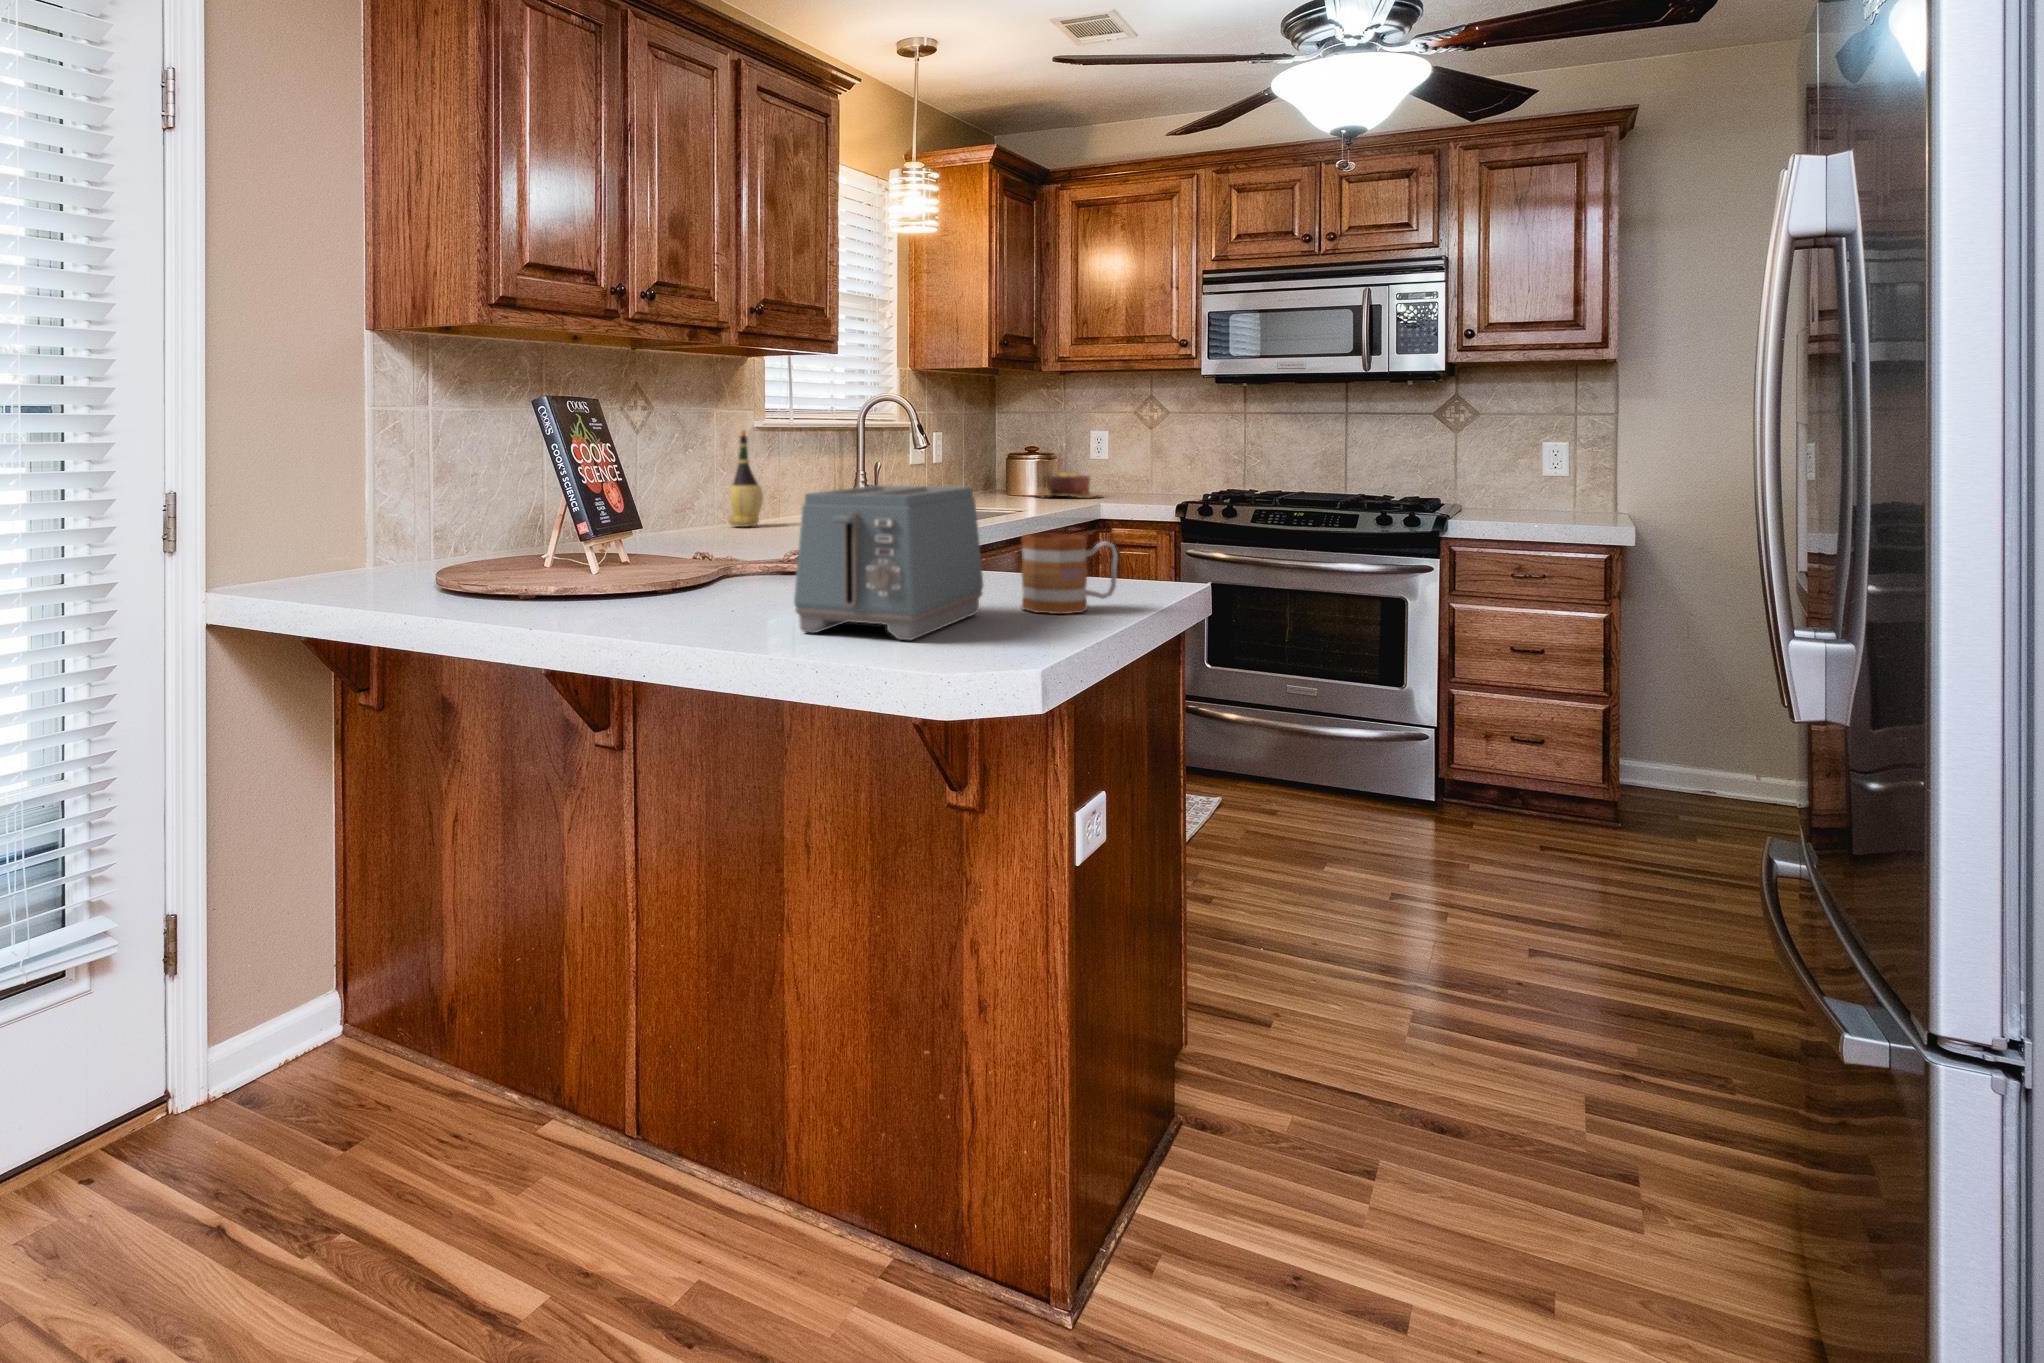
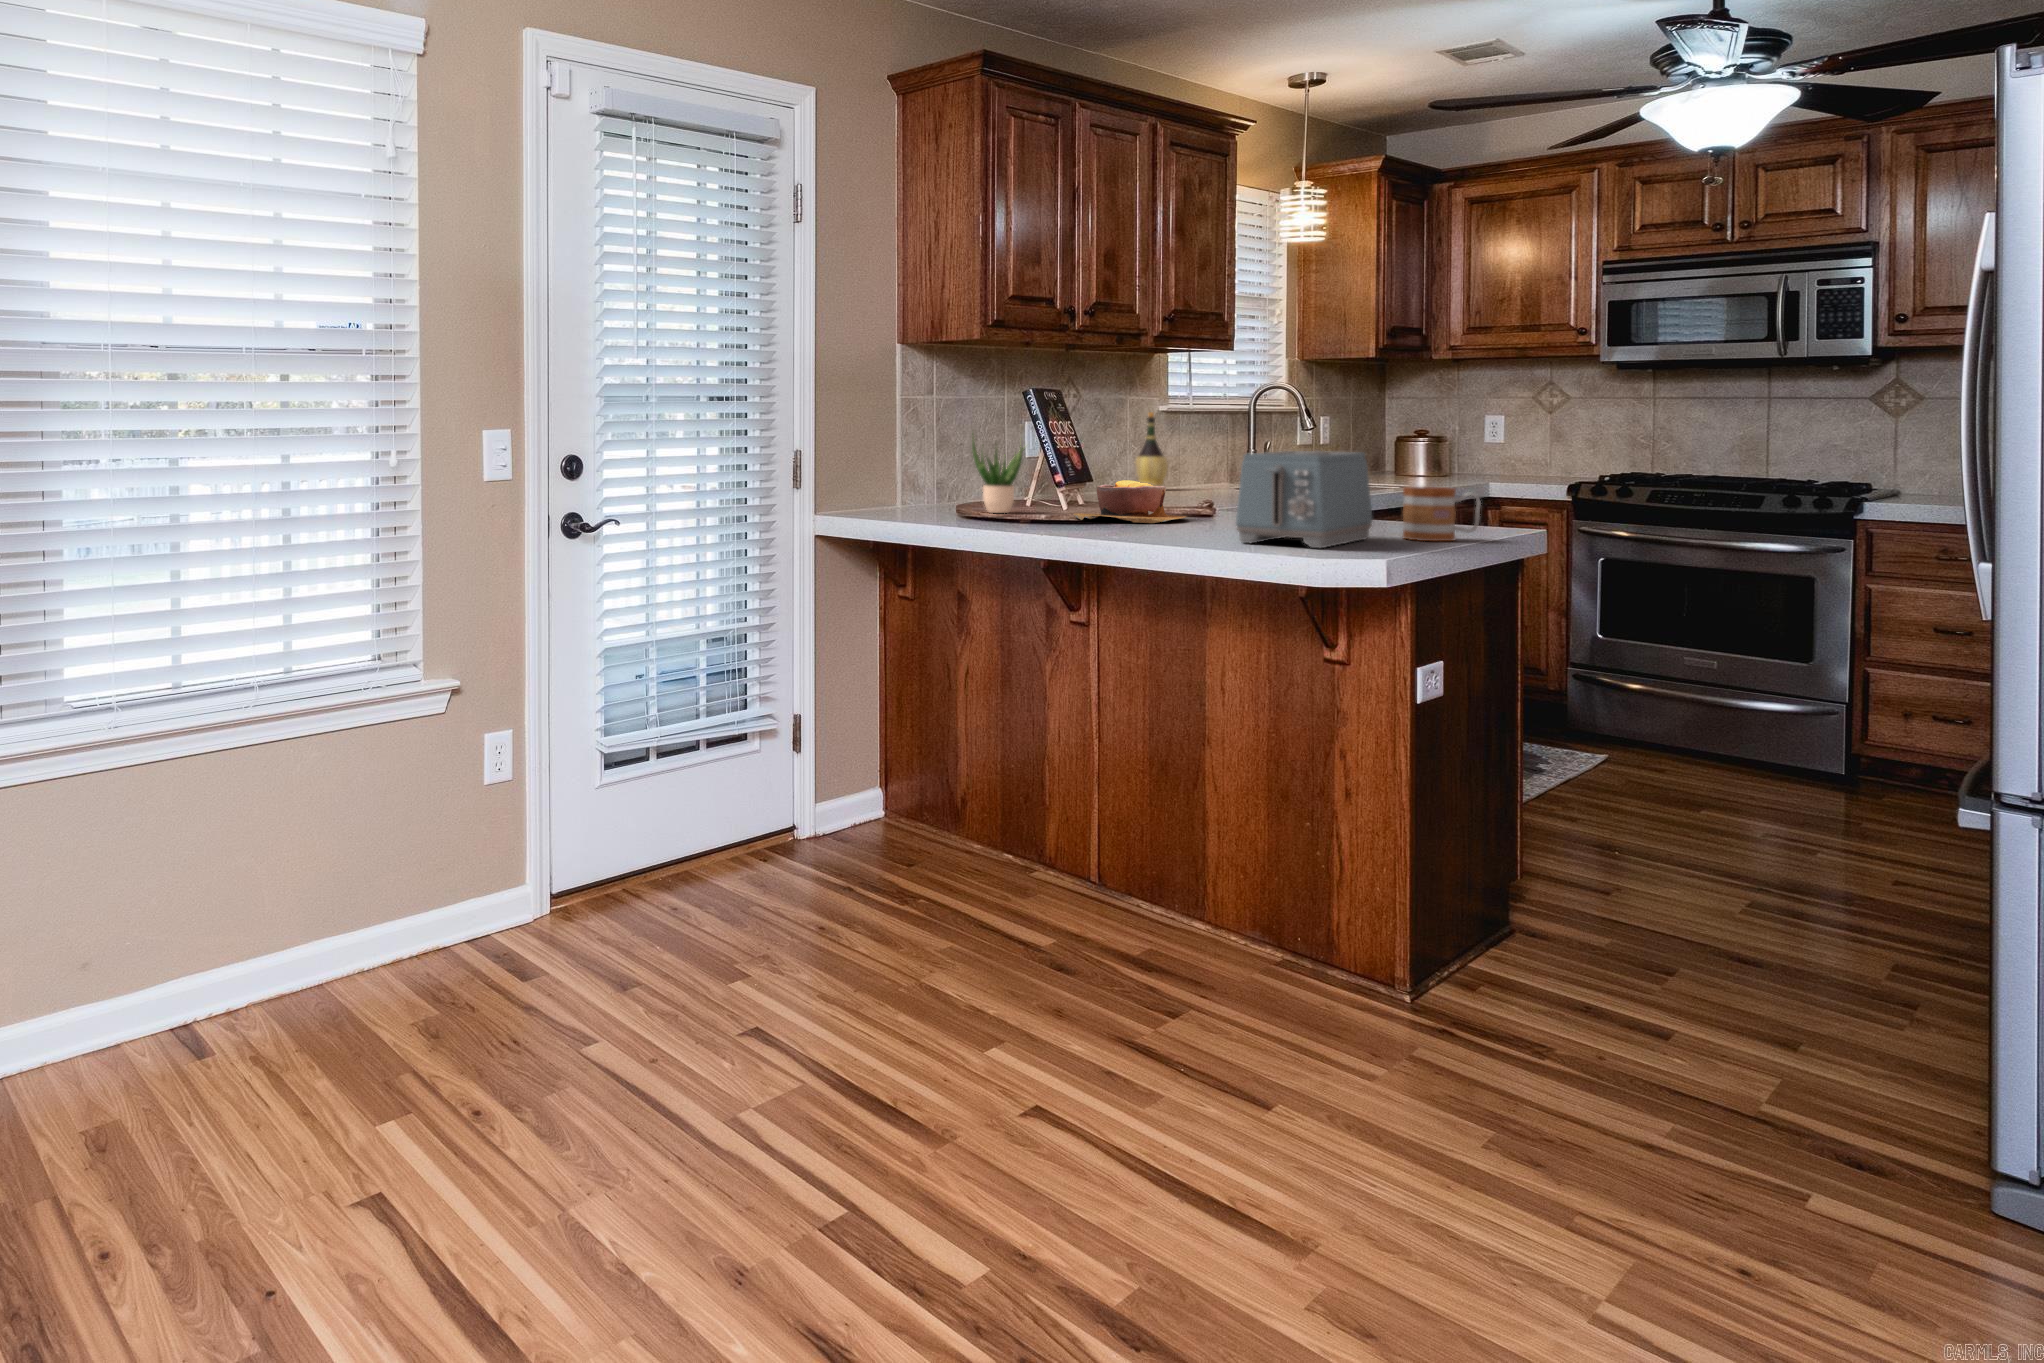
potted plant: none [470,455,550,577] -> present [972,434,1024,513]
bowl: present [1038,473,1103,498] -> present [1073,480,1186,523]

